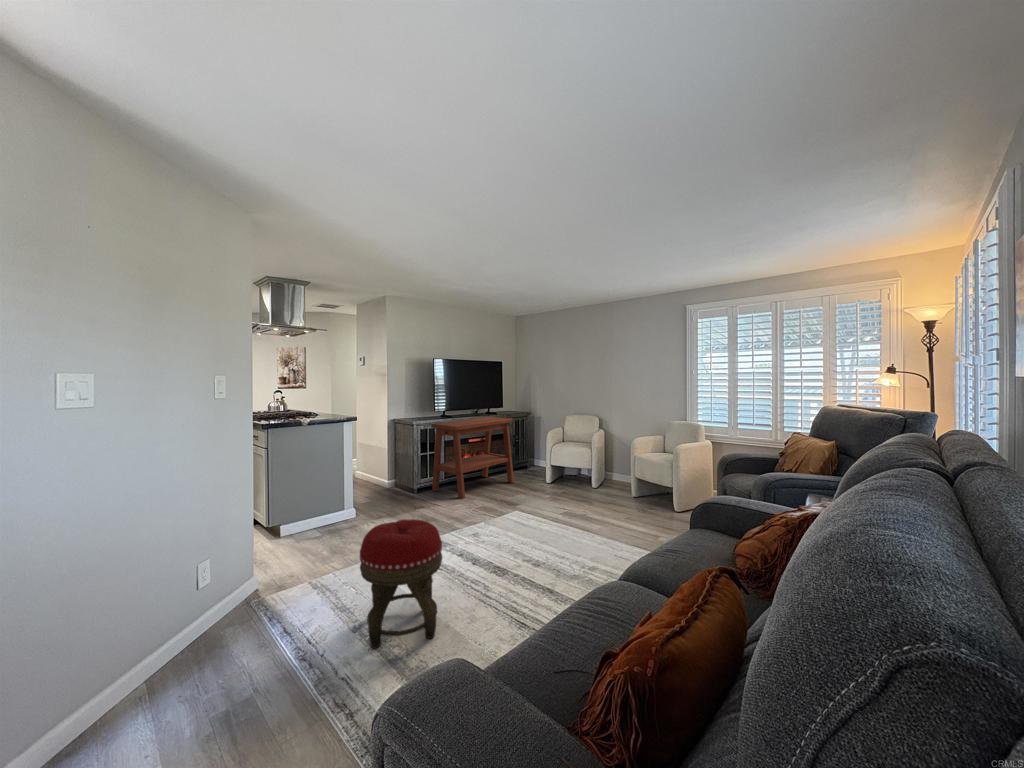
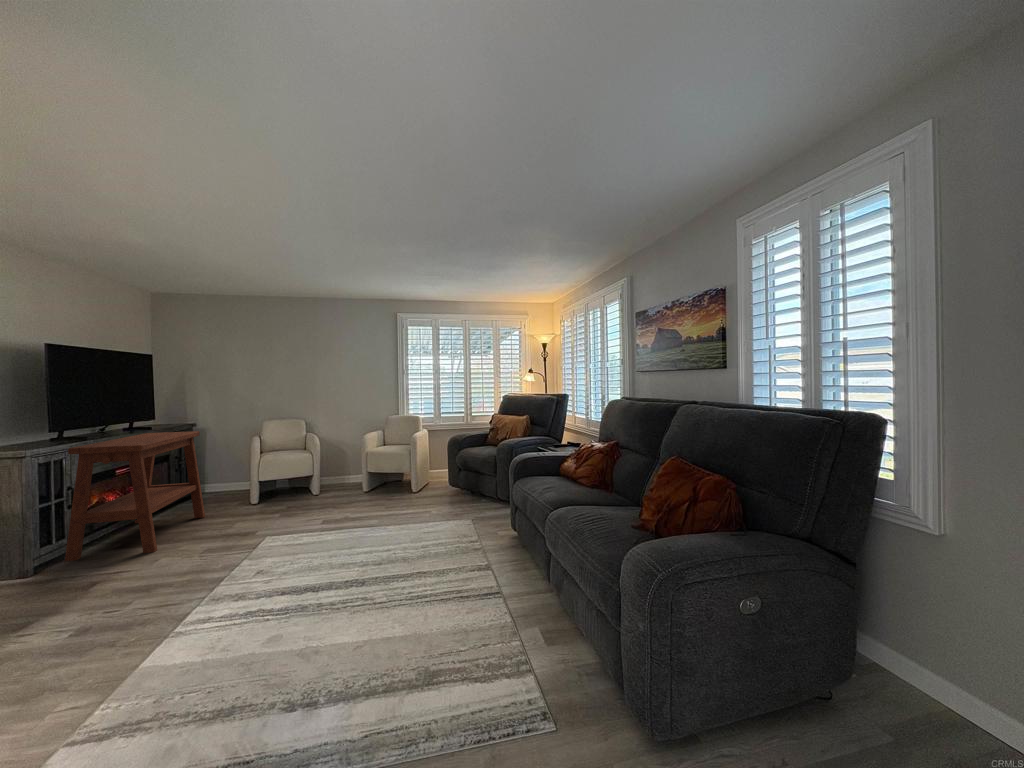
footstool: present [360,519,442,649] -> none [281,531,394,701]

